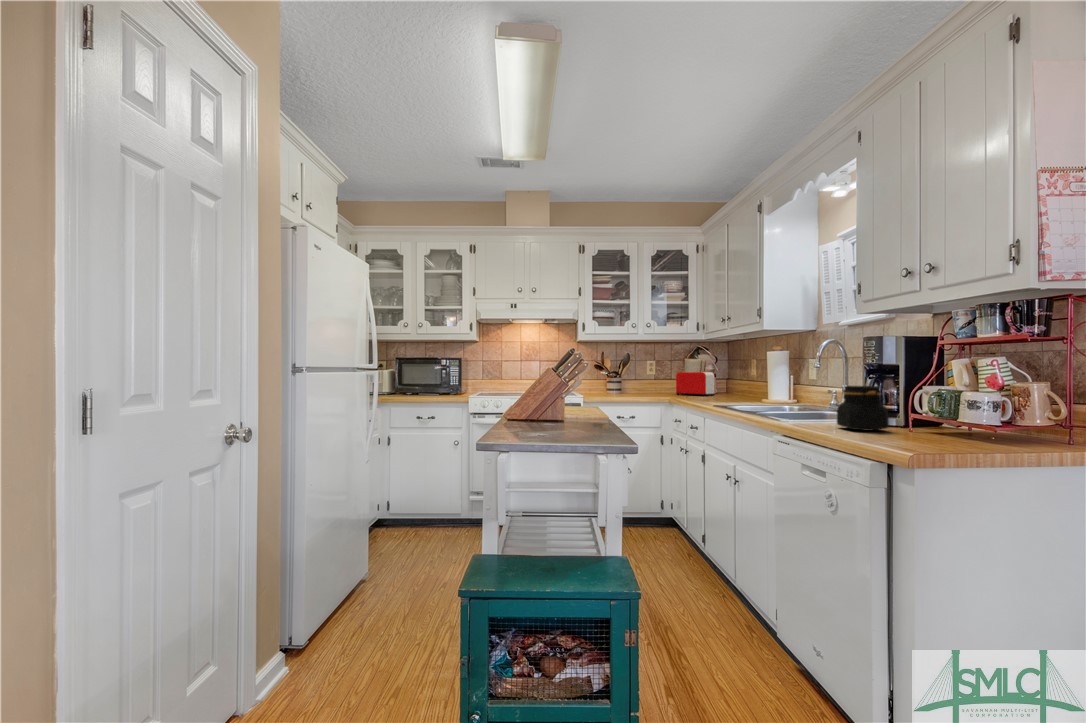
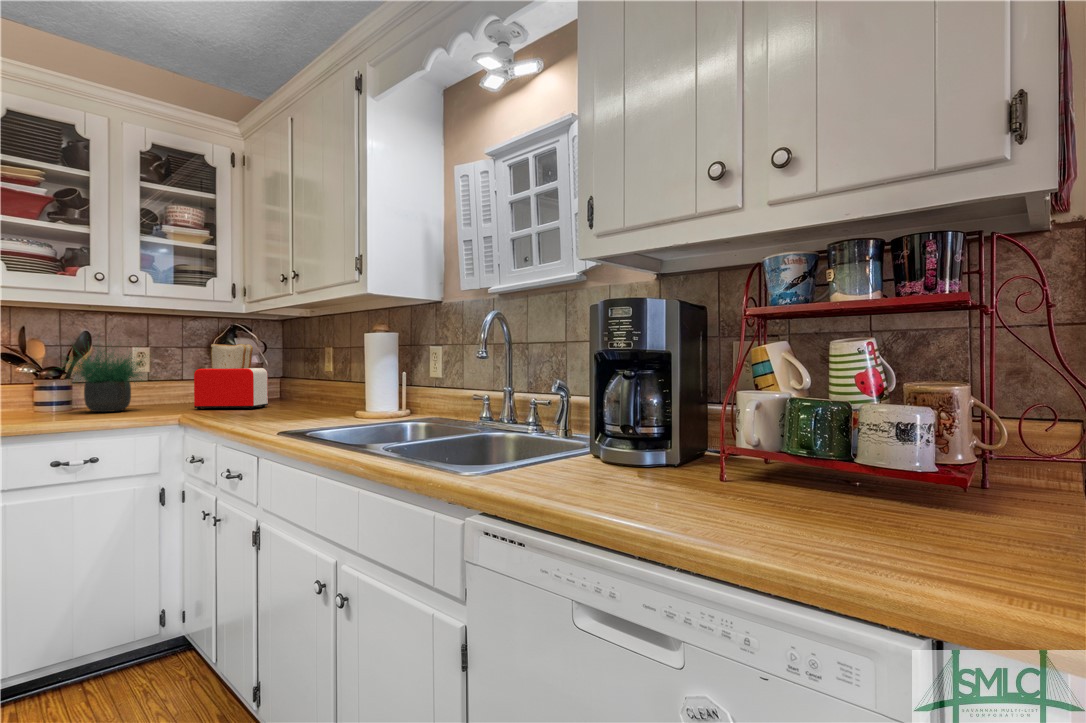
potted plant: none [616,350,662,394] -> present [62,345,142,412]
jar: present [837,386,889,431] -> none [607,396,701,493]

